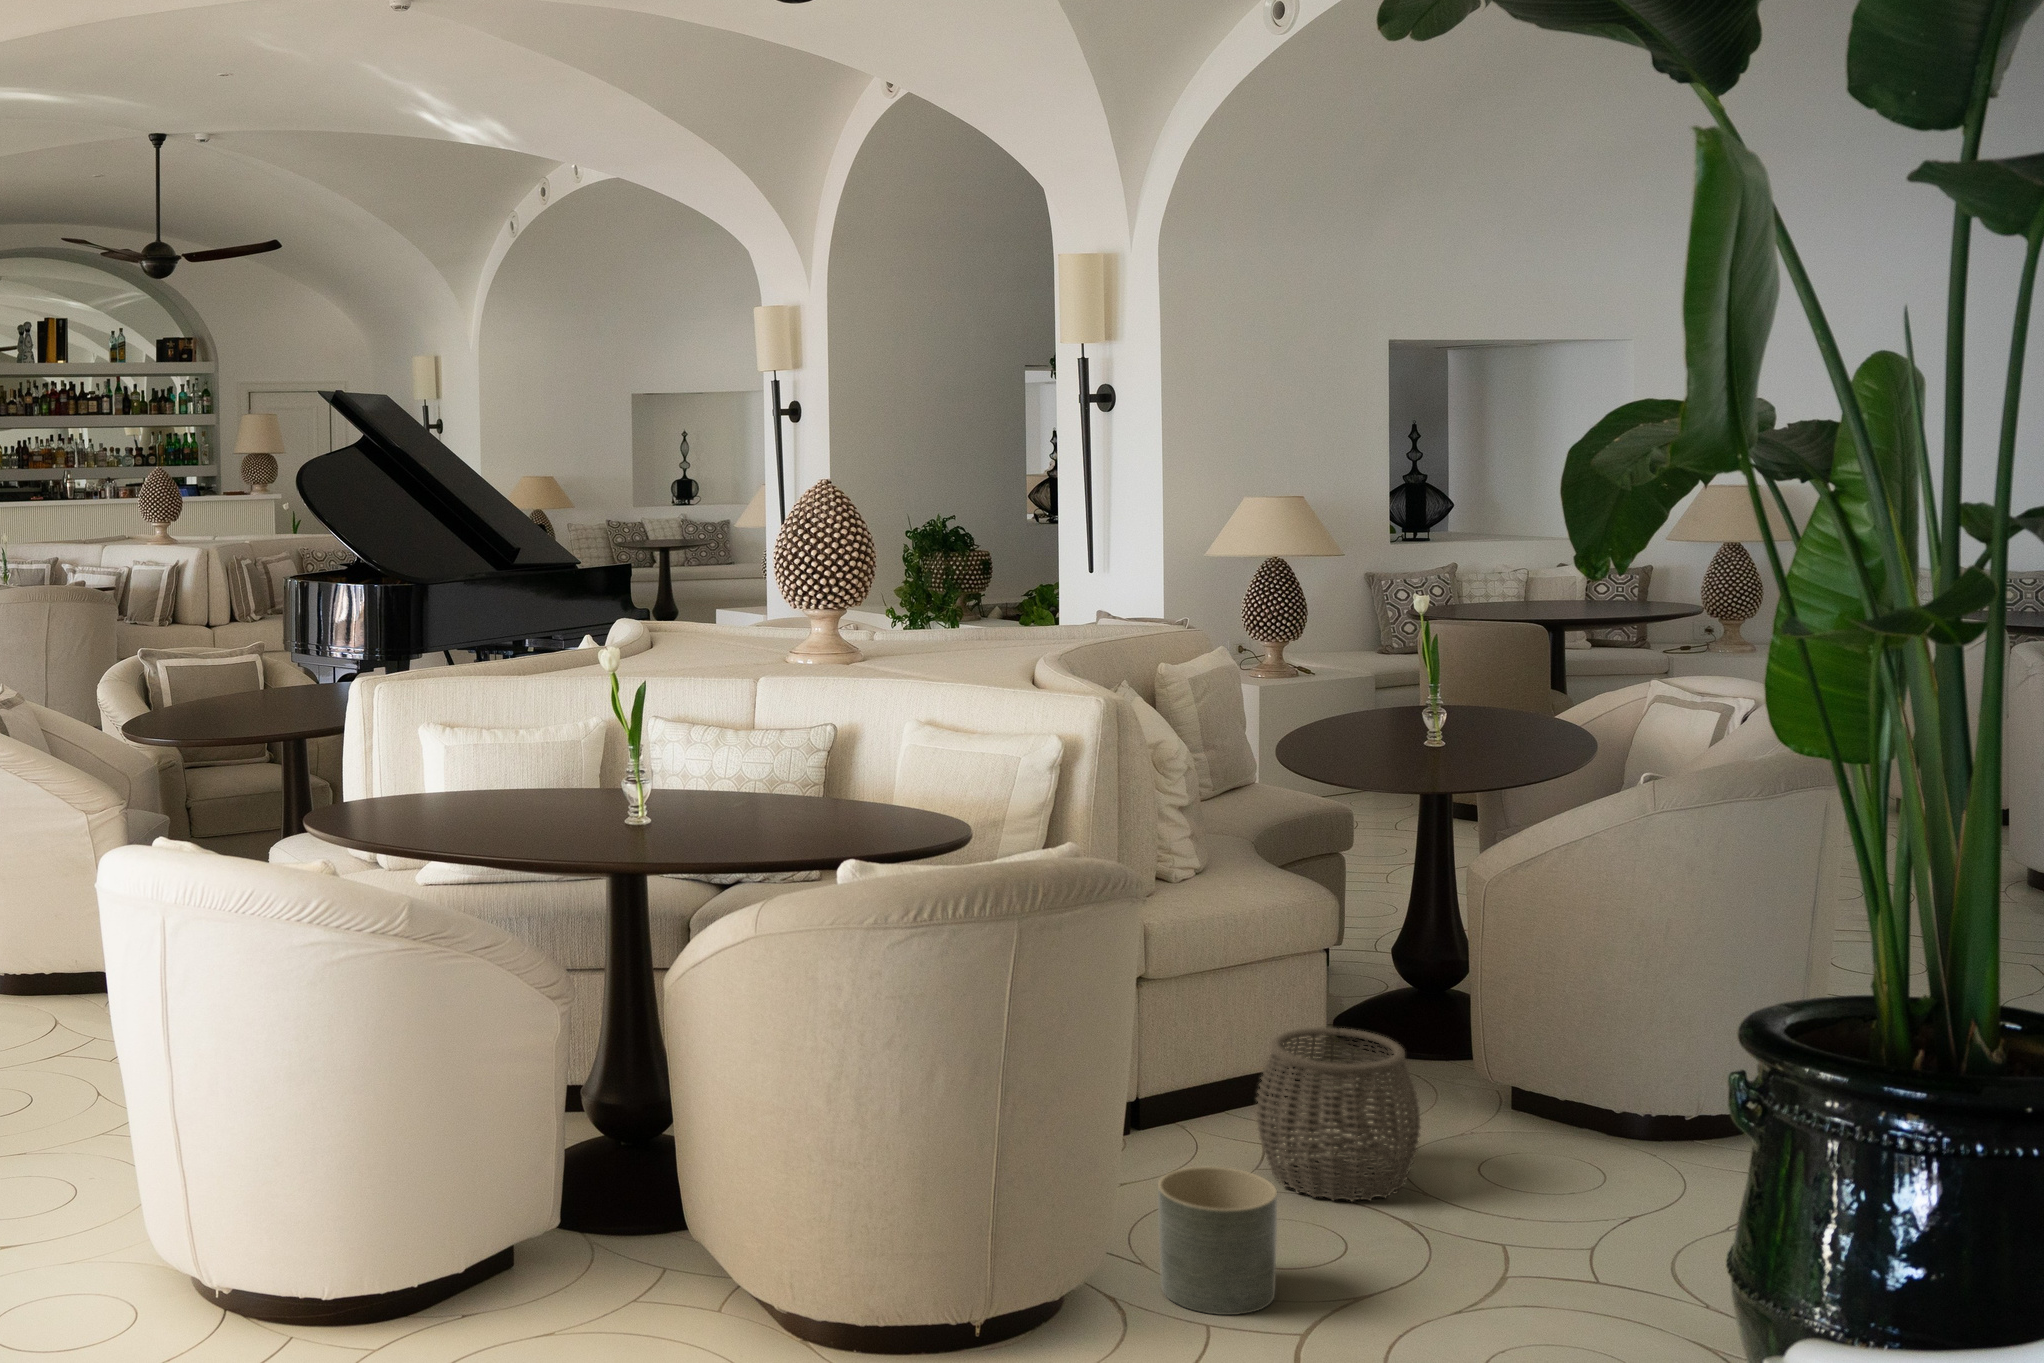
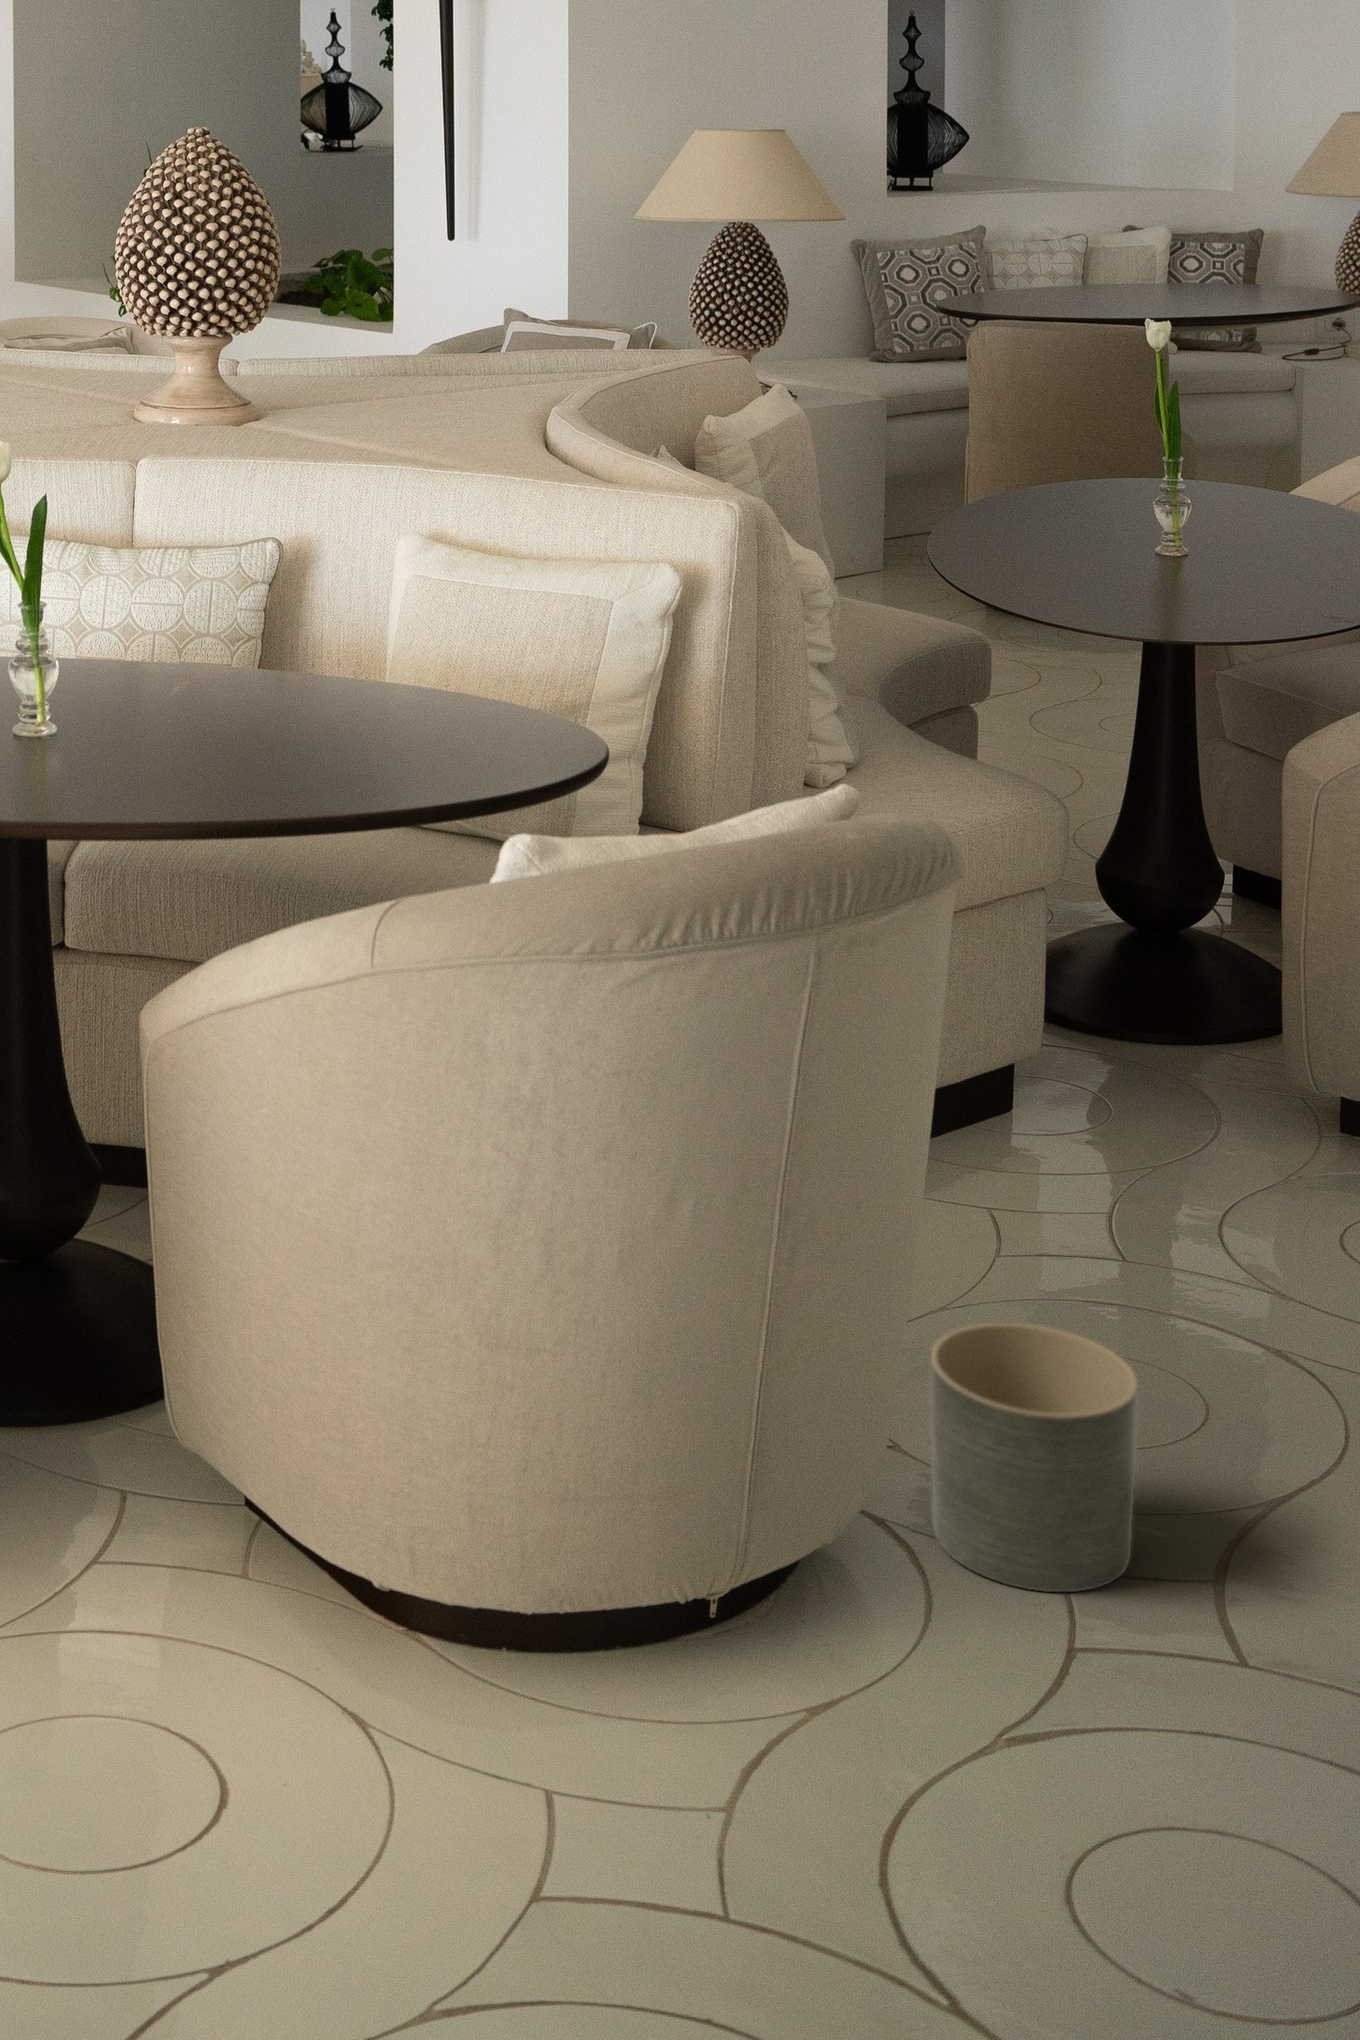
woven basket: present [1256,1028,1421,1201] -> none [992,1045,1268,1345]

